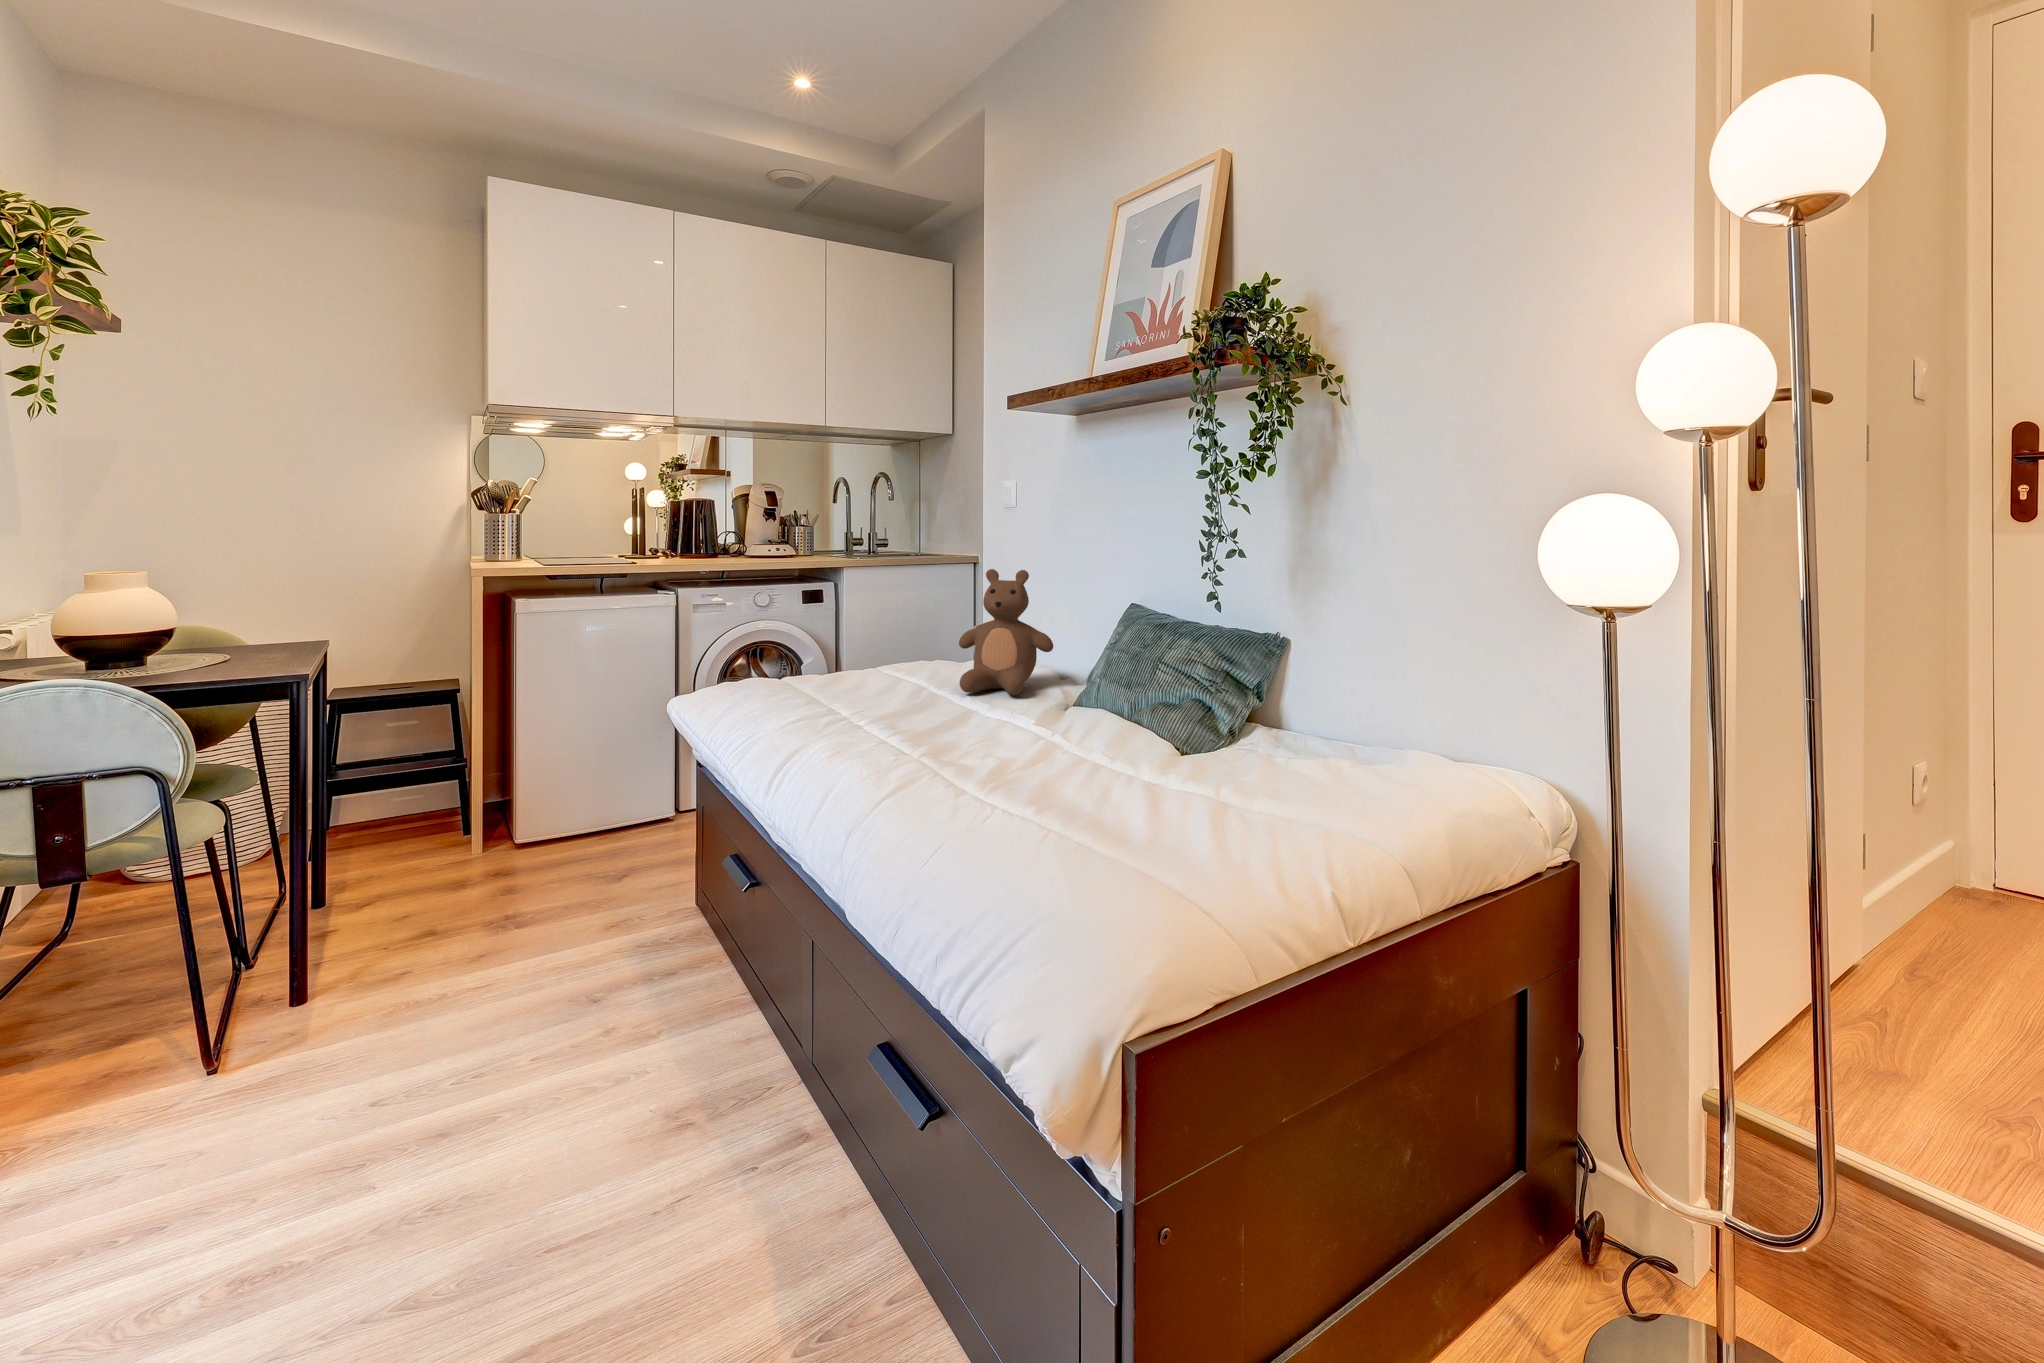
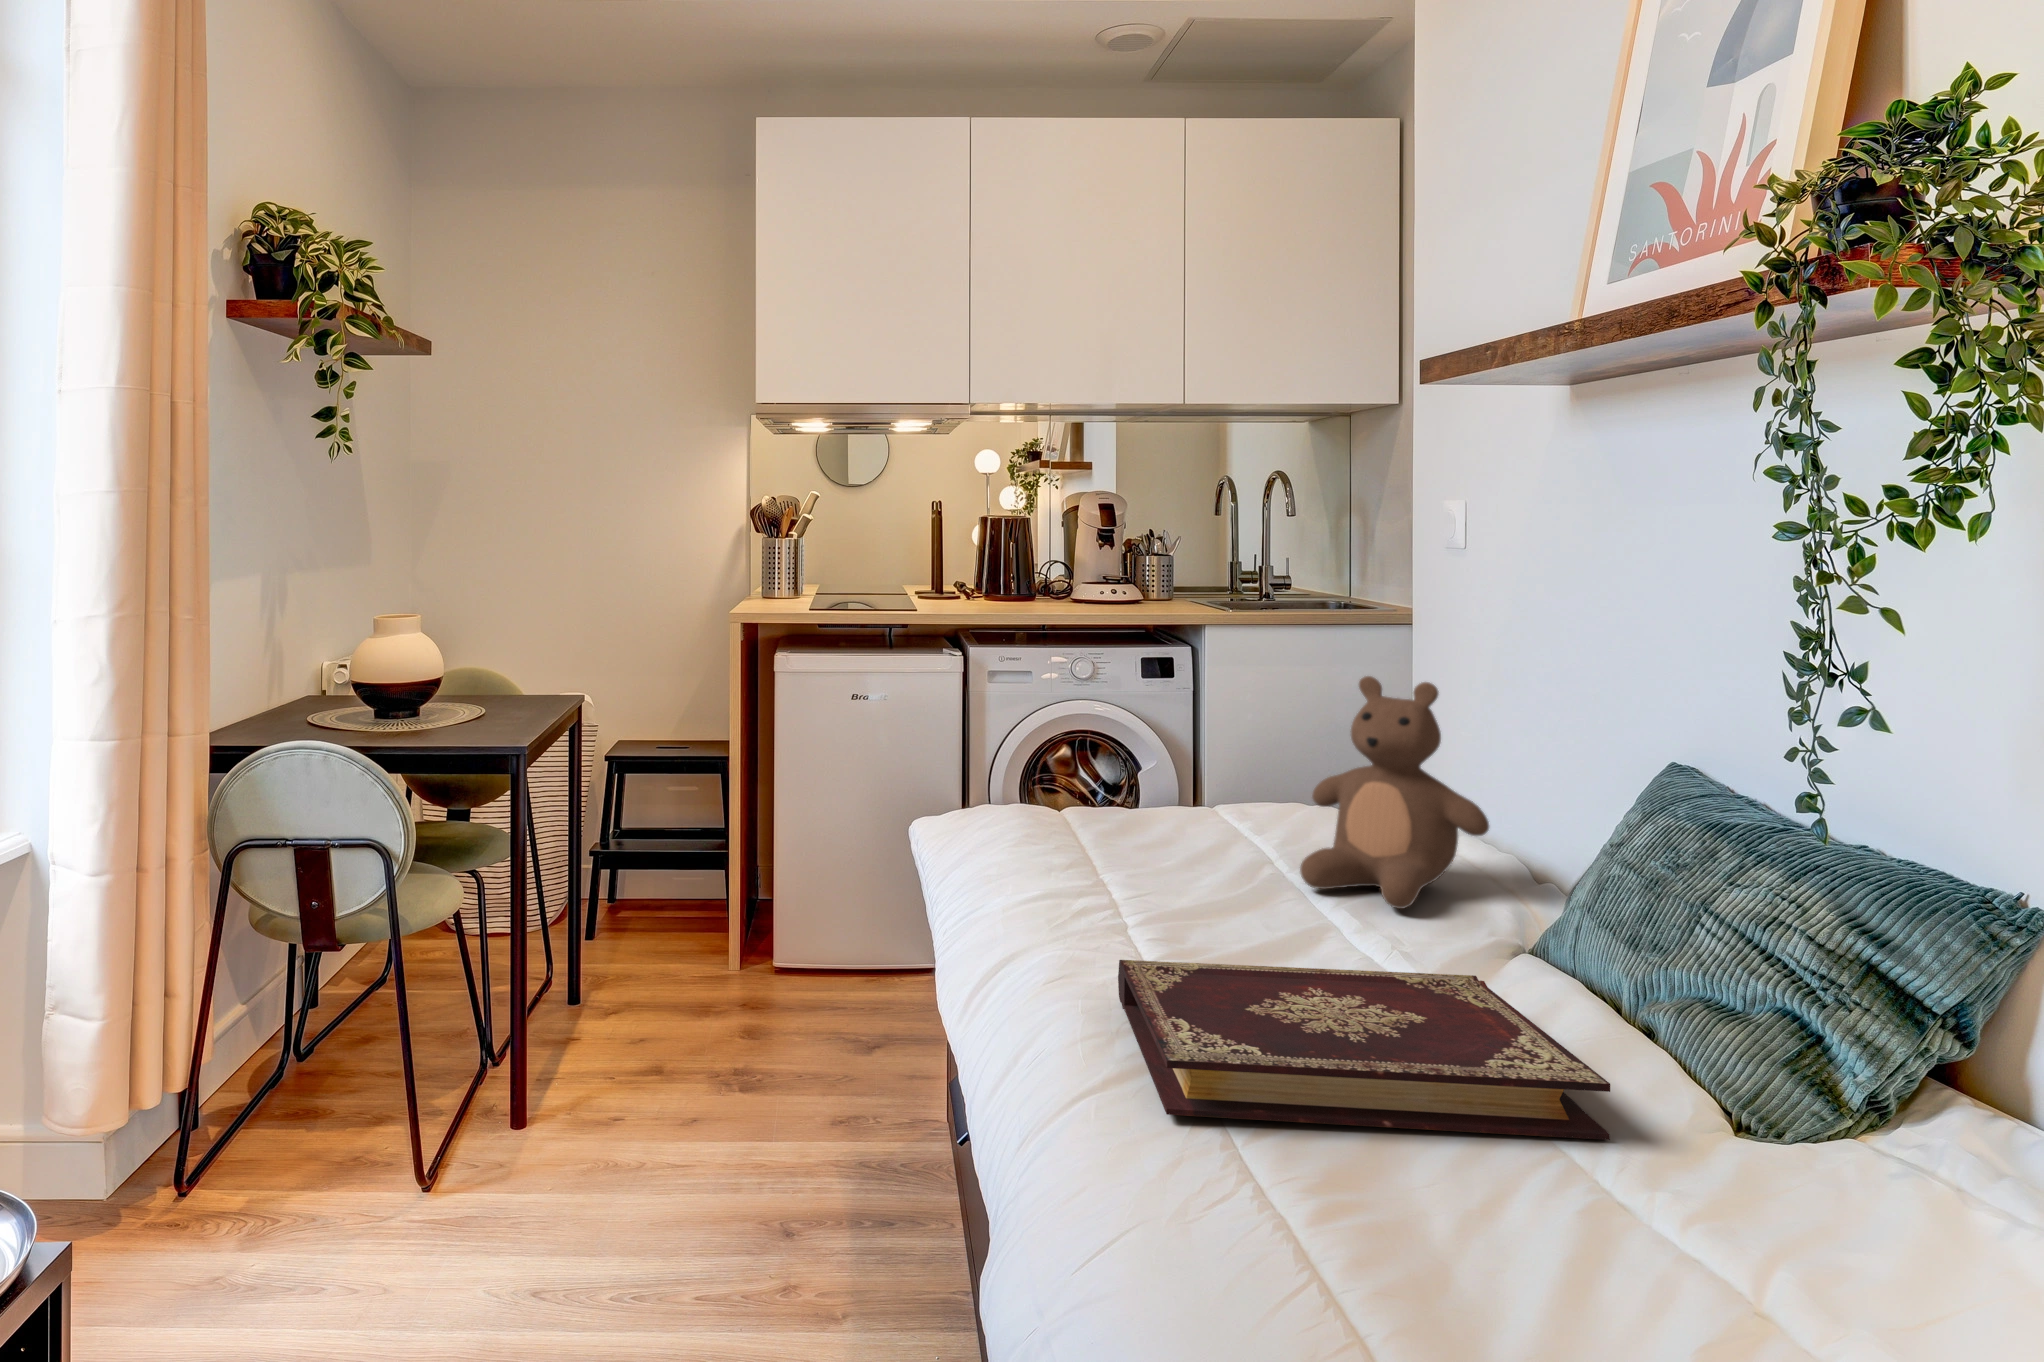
book: none [893,709,1153,795] -> present [1118,960,1610,1140]

